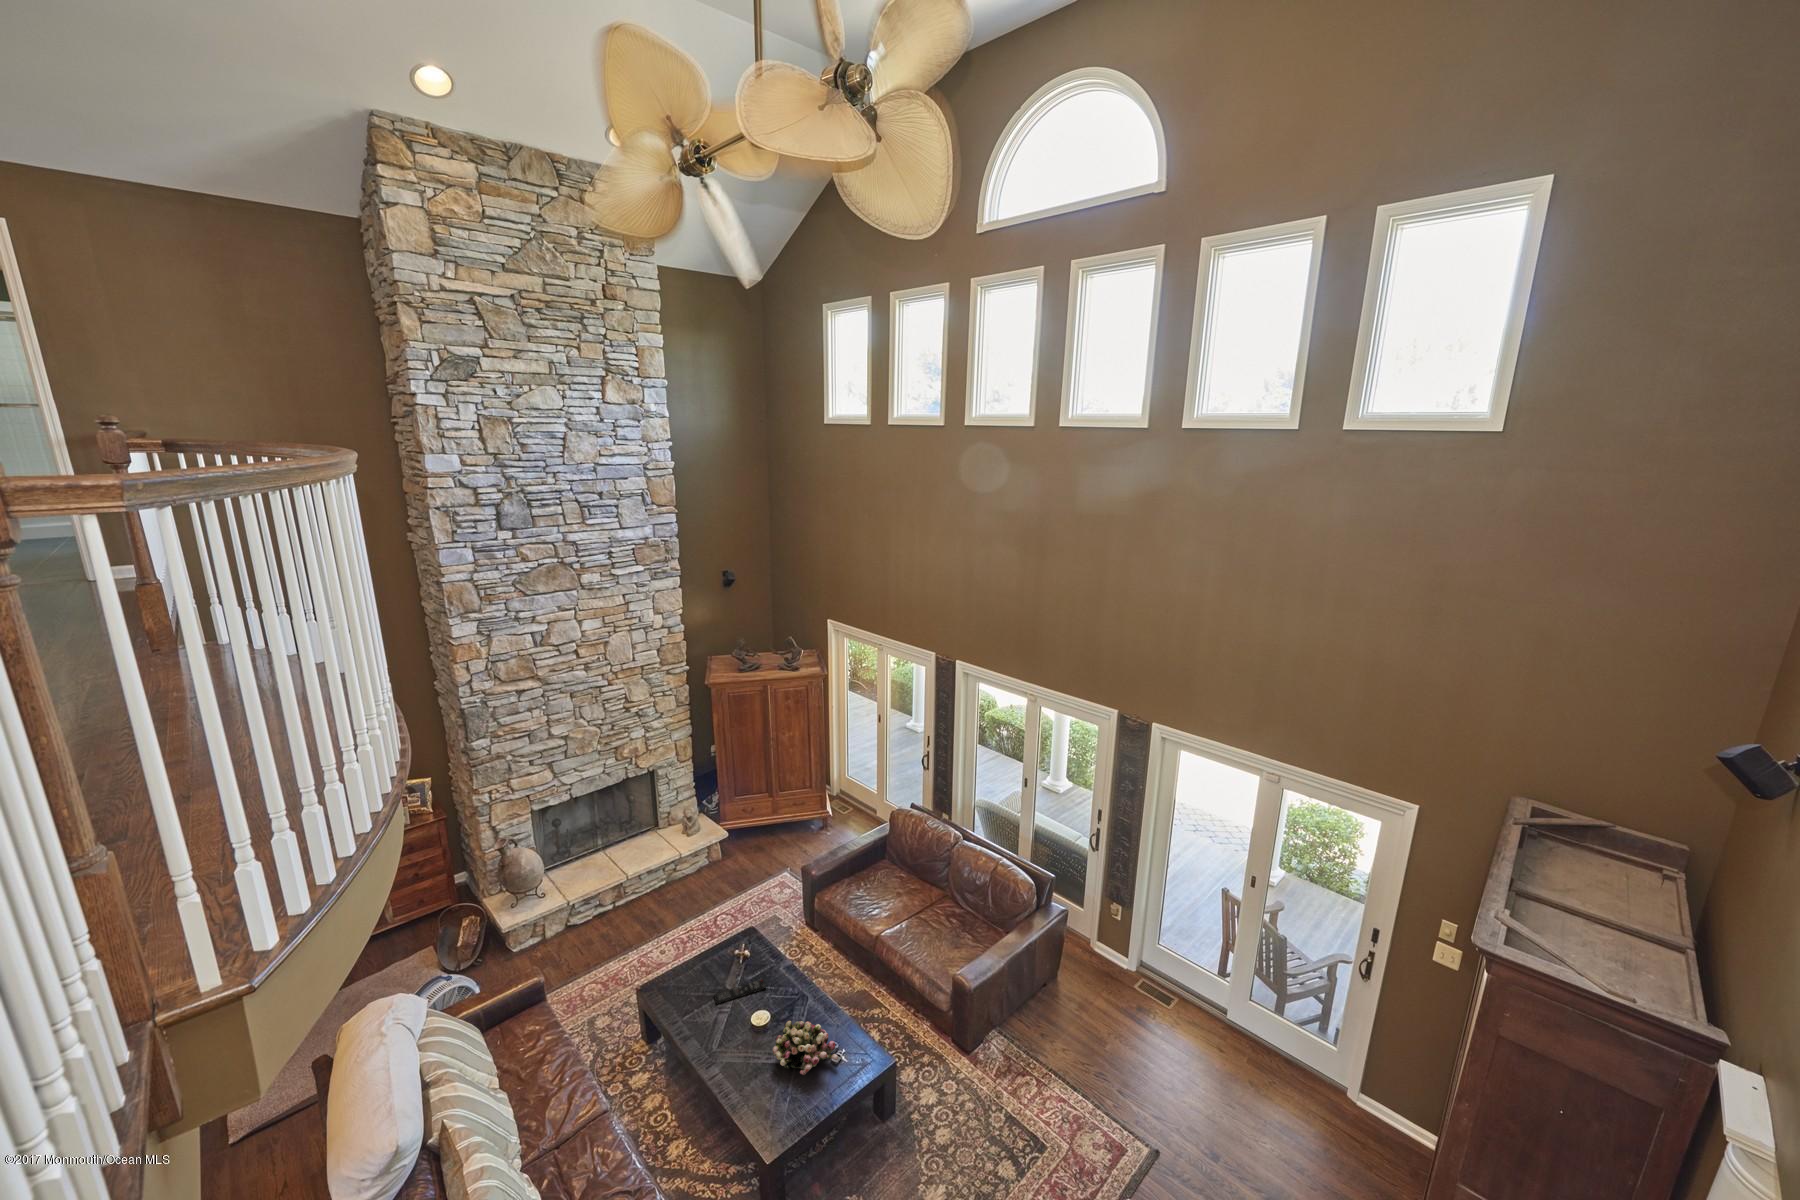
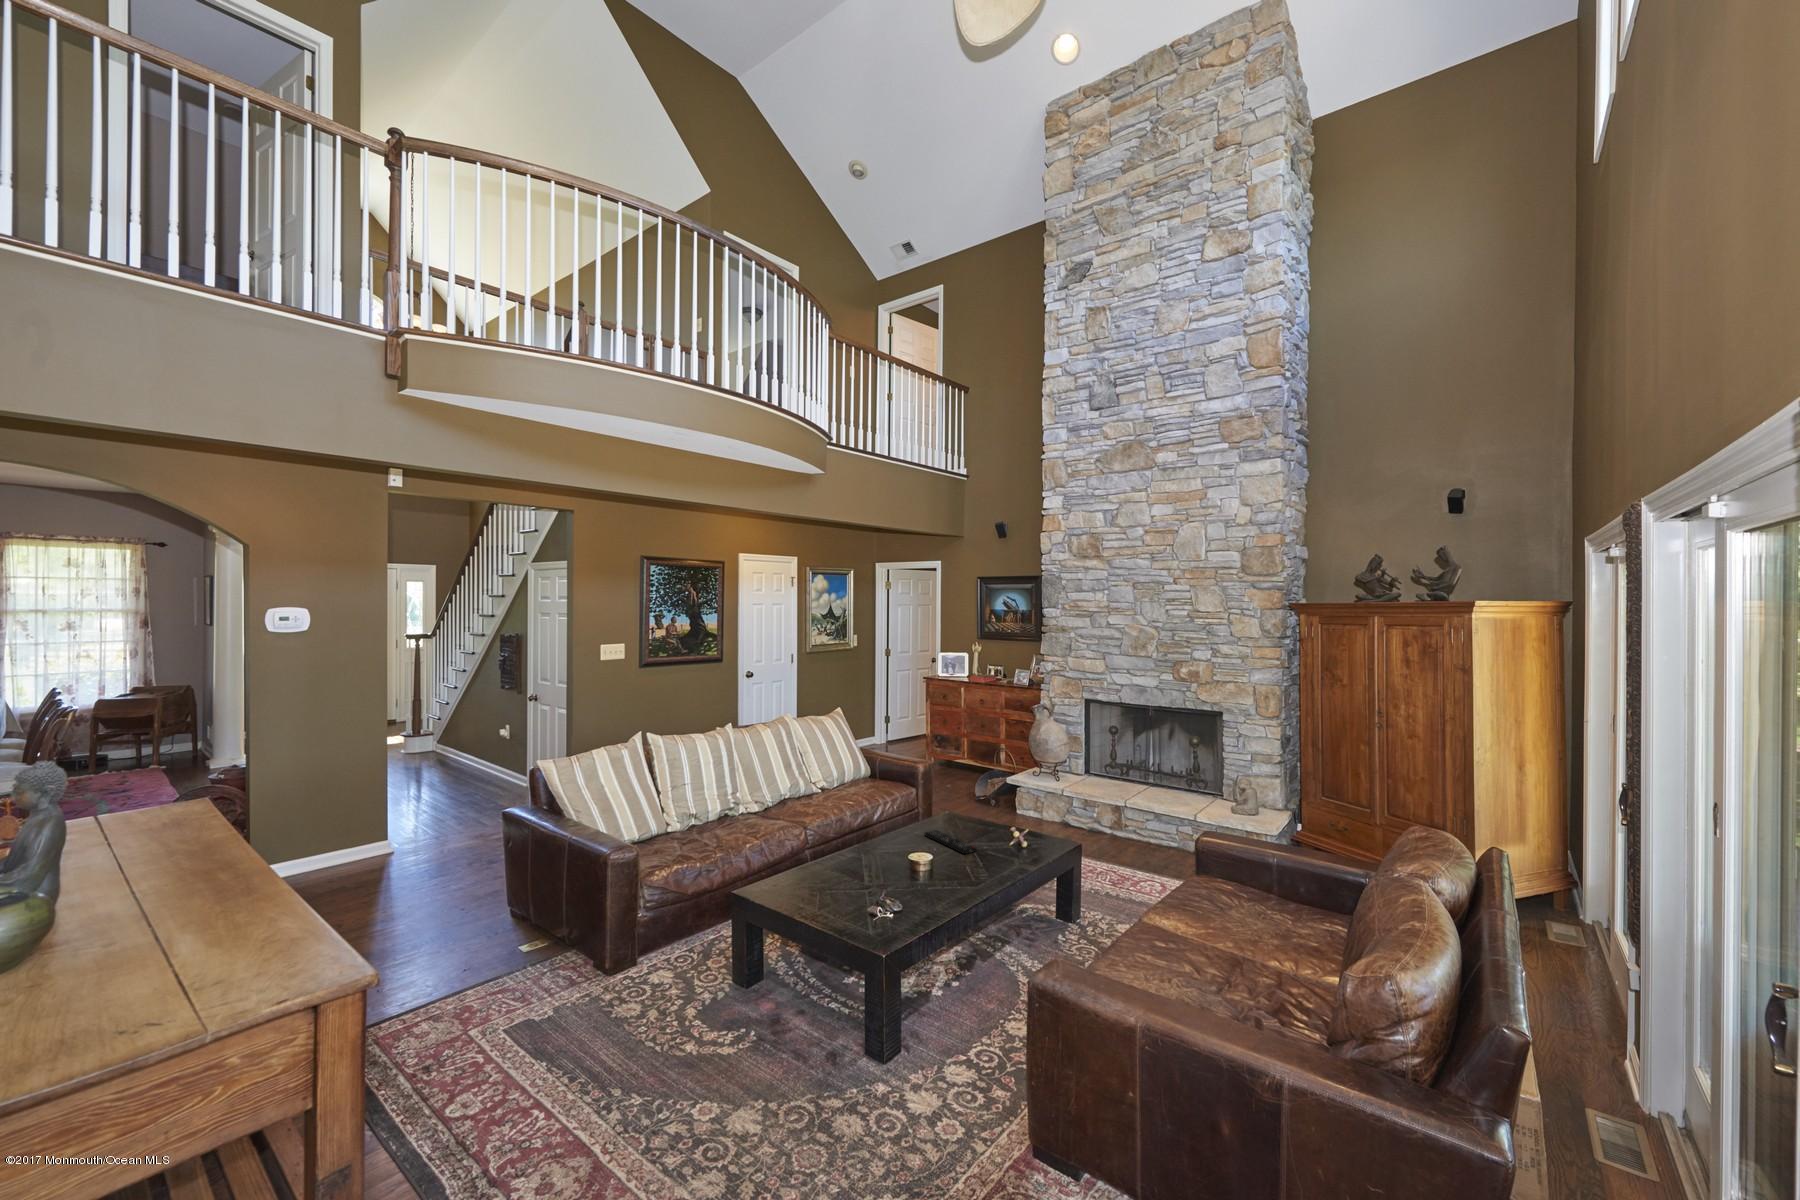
flower arrangement: present [773,1021,838,1075] -> none [818,832,897,892]

